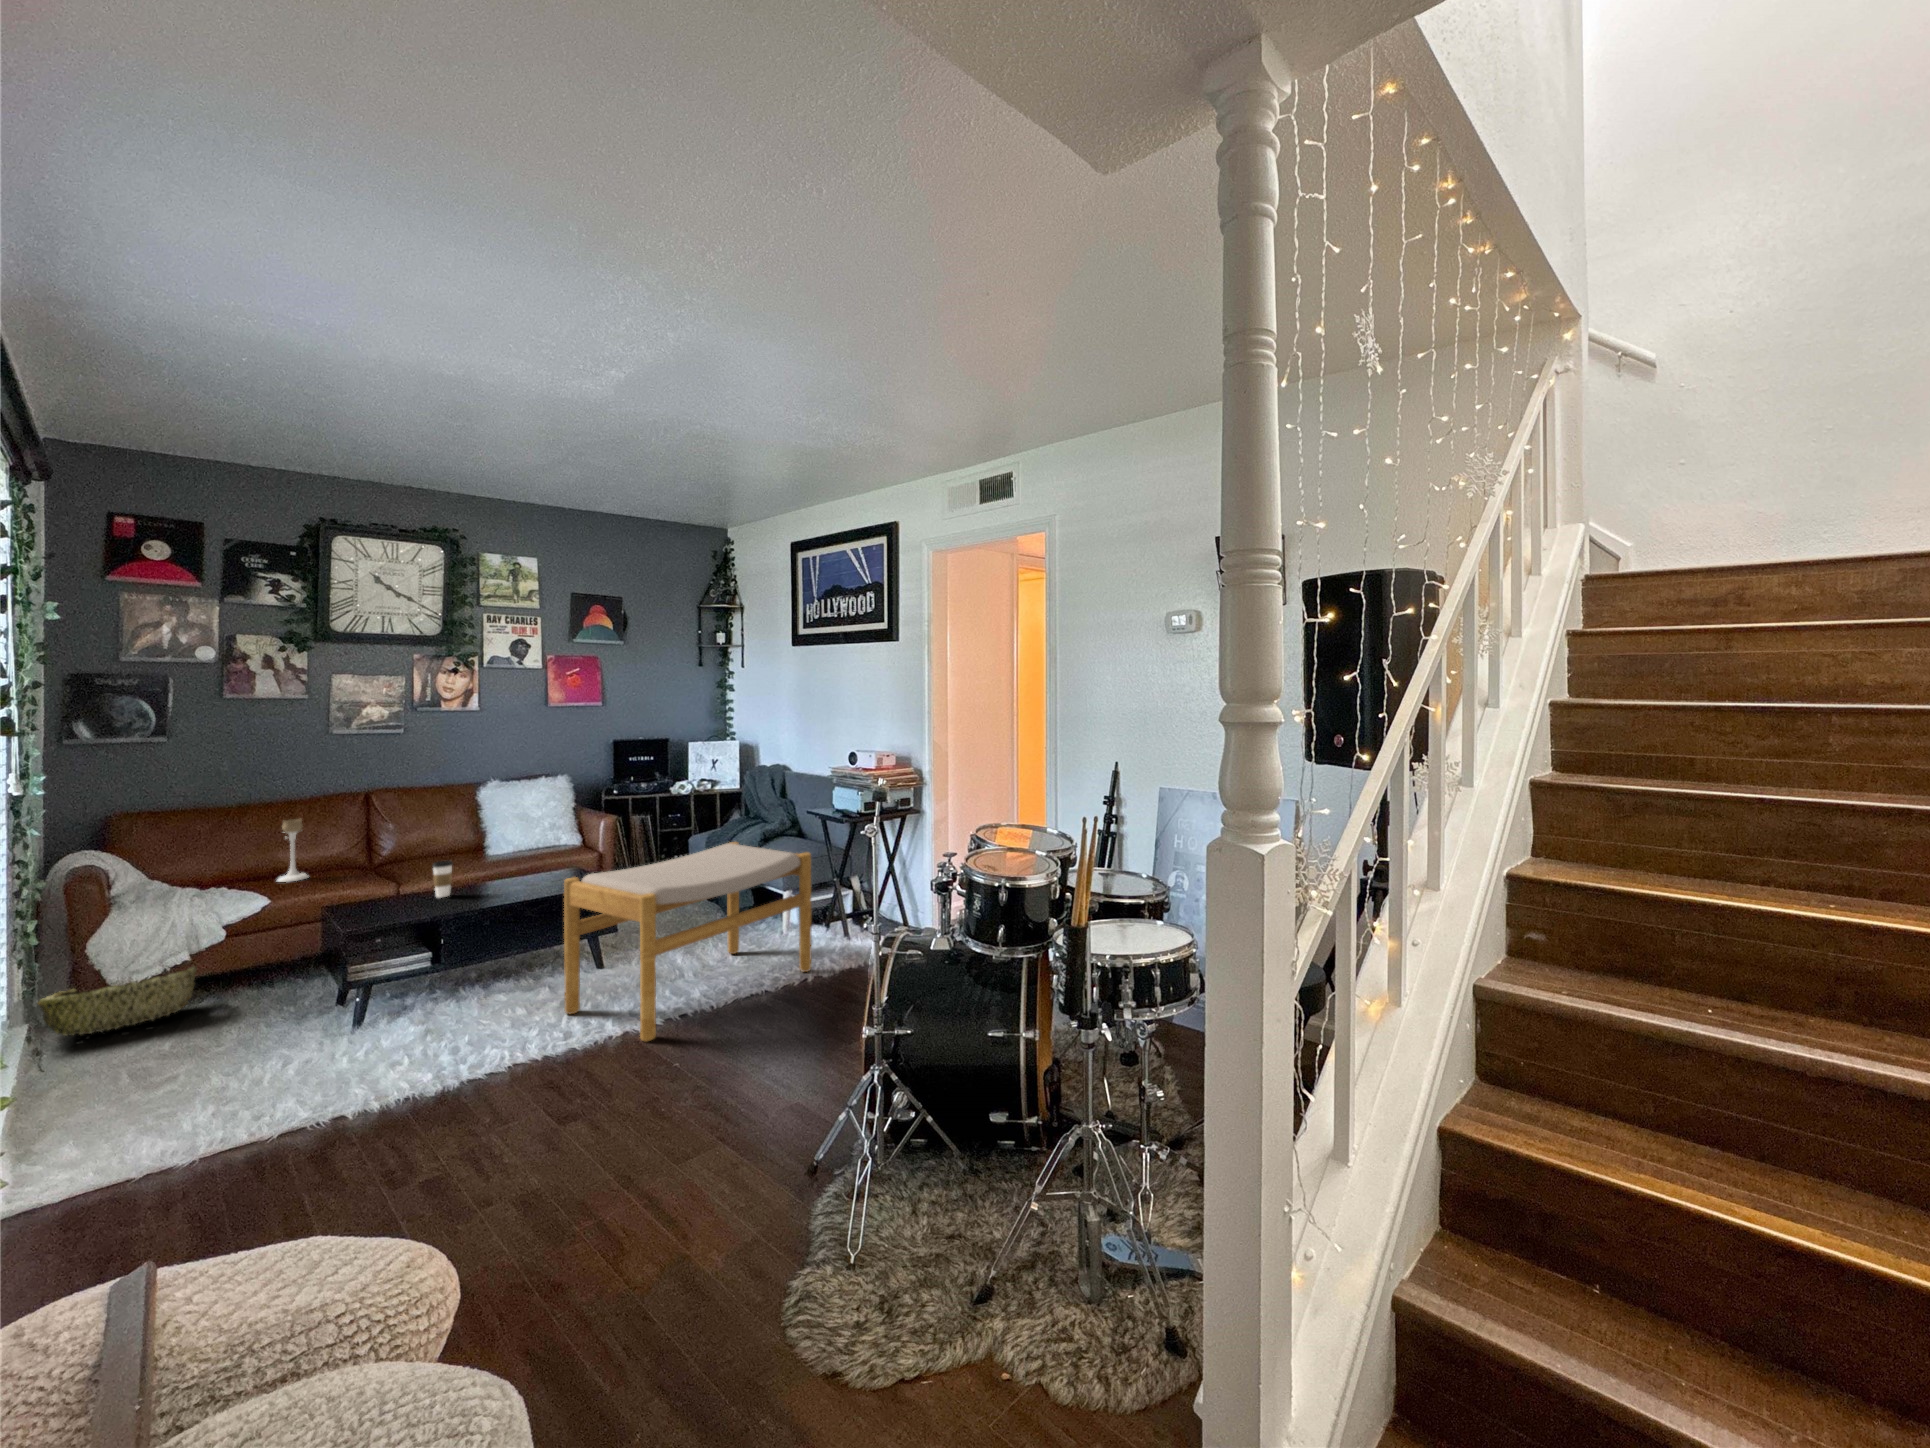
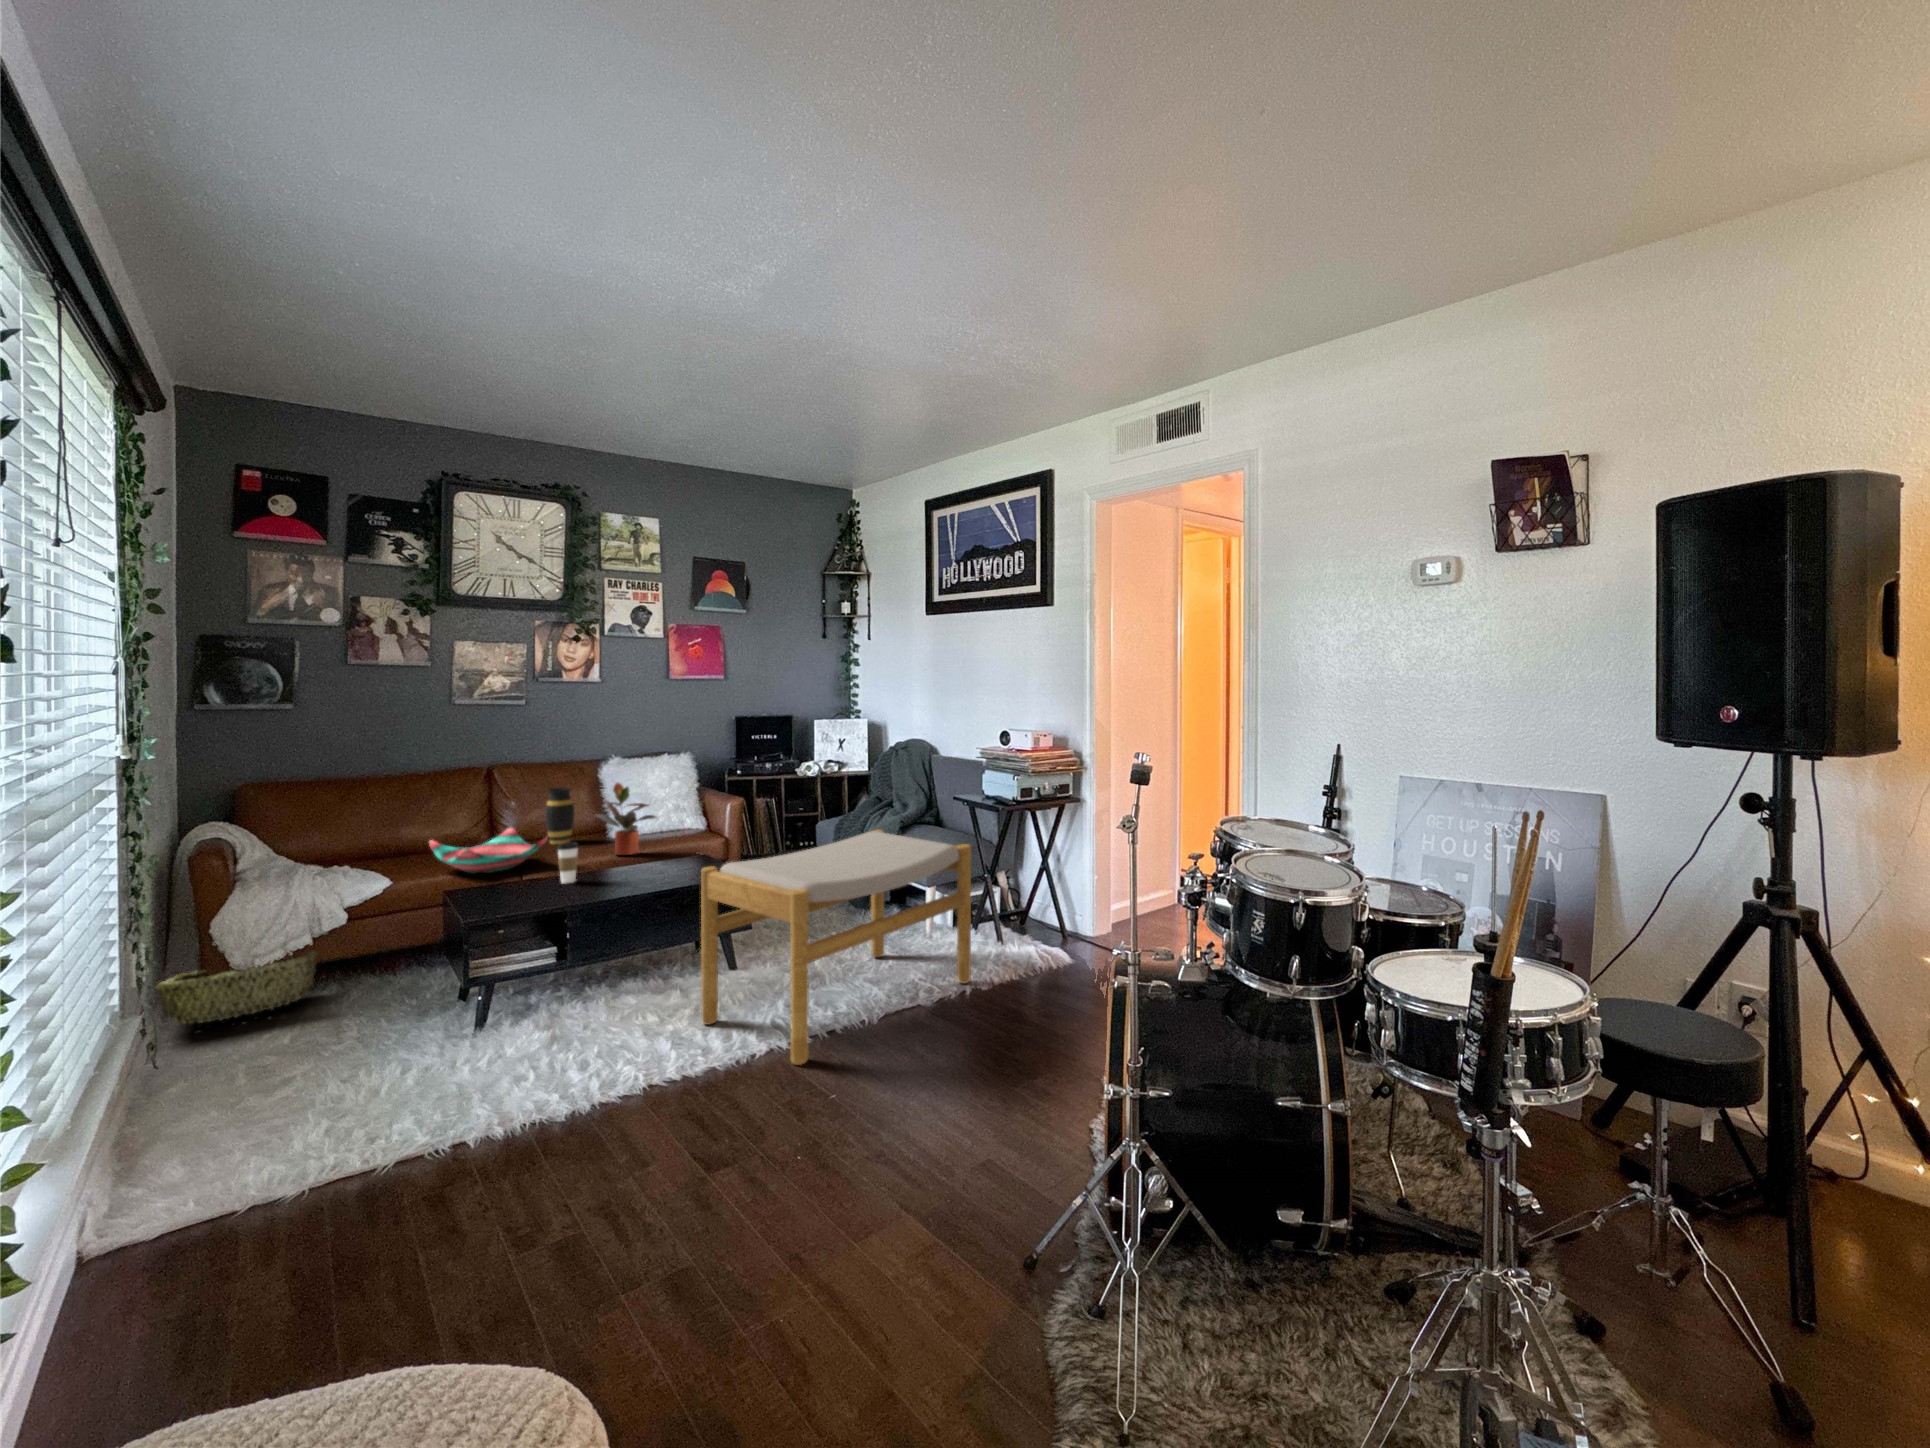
potted plant: none [468,804,532,871] -> present [595,783,656,855]
vase: none [422,810,451,863] -> present [545,787,574,844]
candle holder: present [277,819,308,882] -> none [399,793,432,861]
decorative bowl: none [307,849,424,892] -> present [429,828,548,874]

